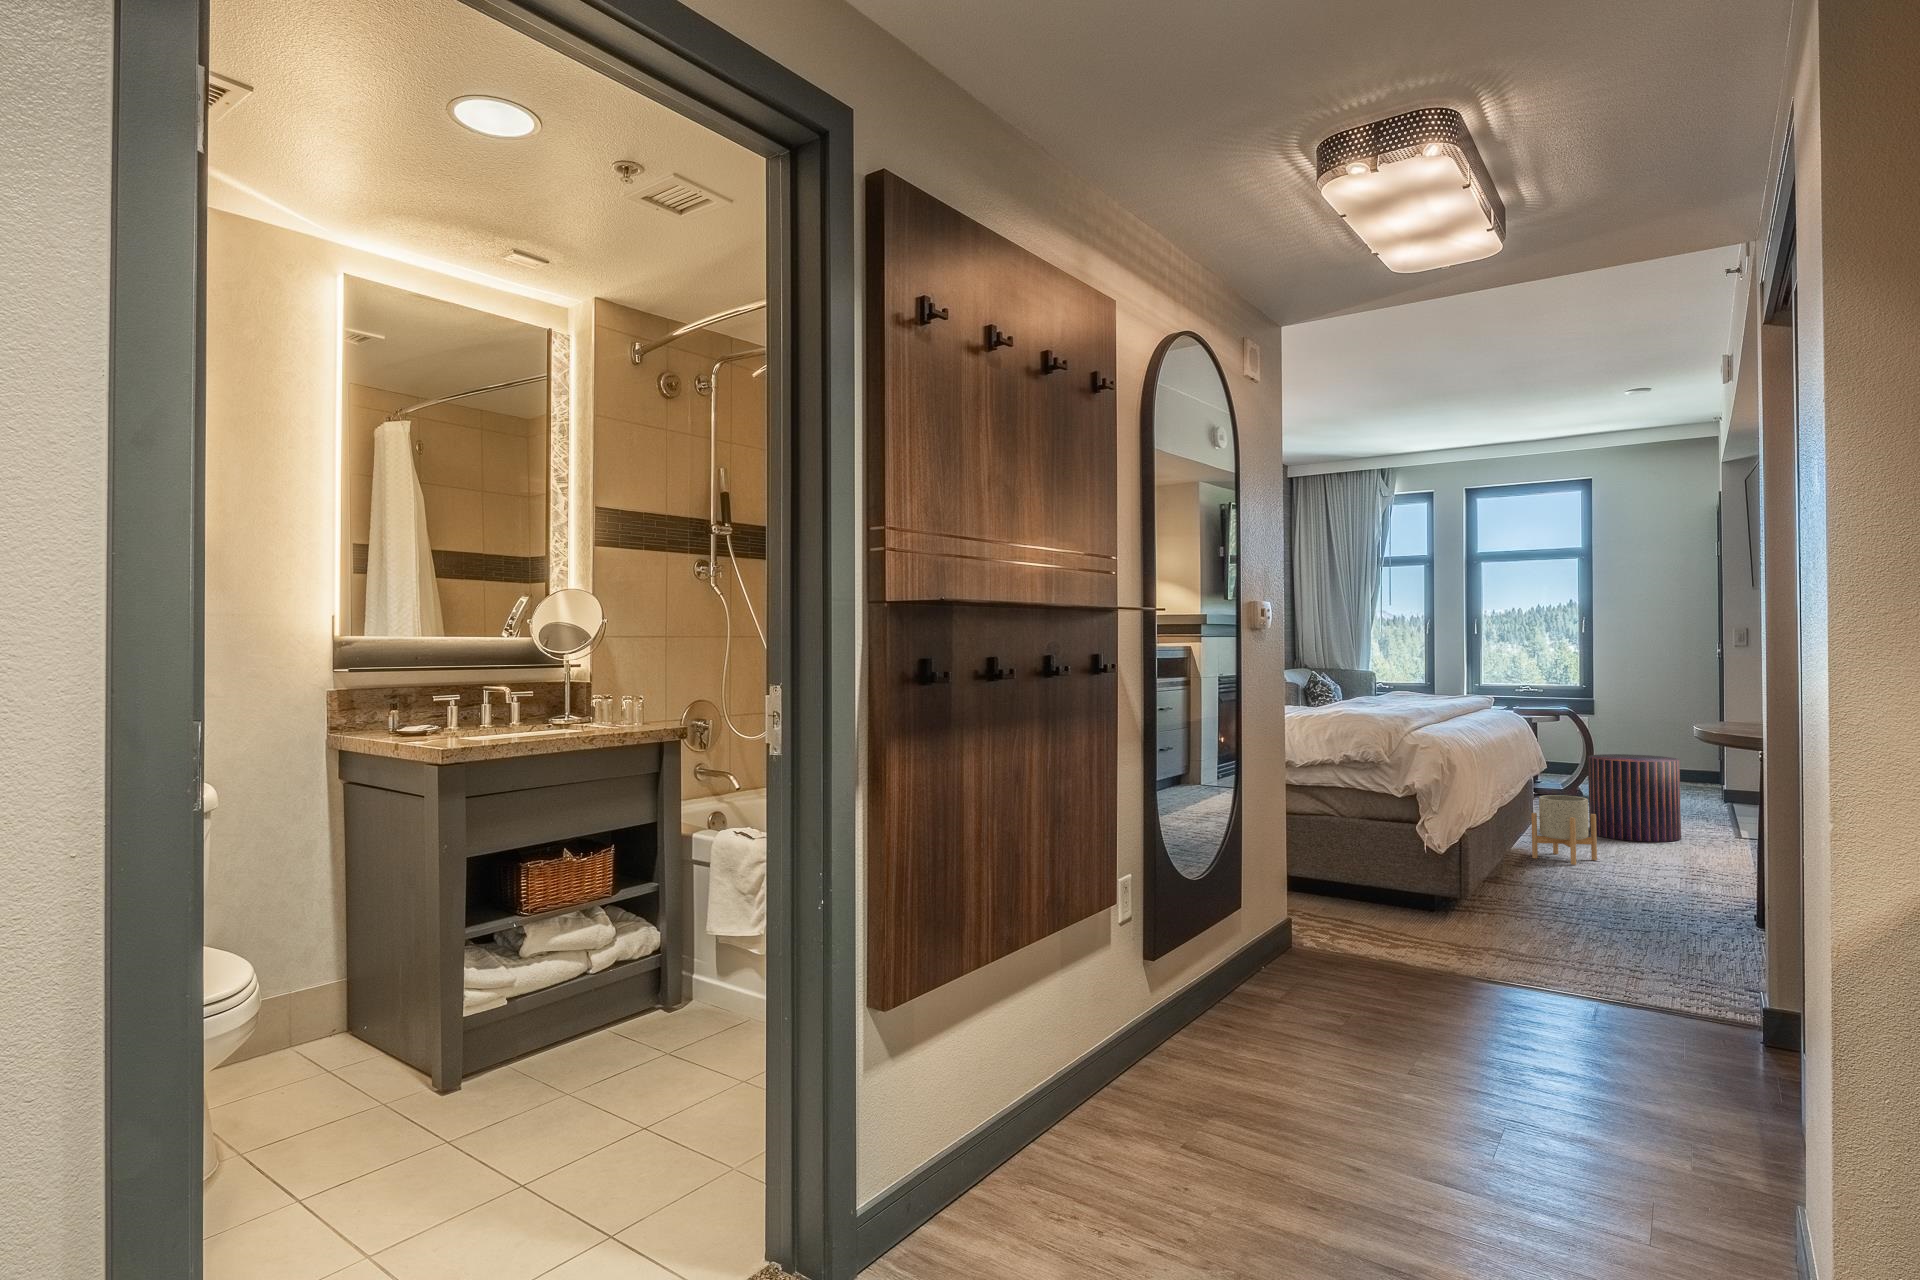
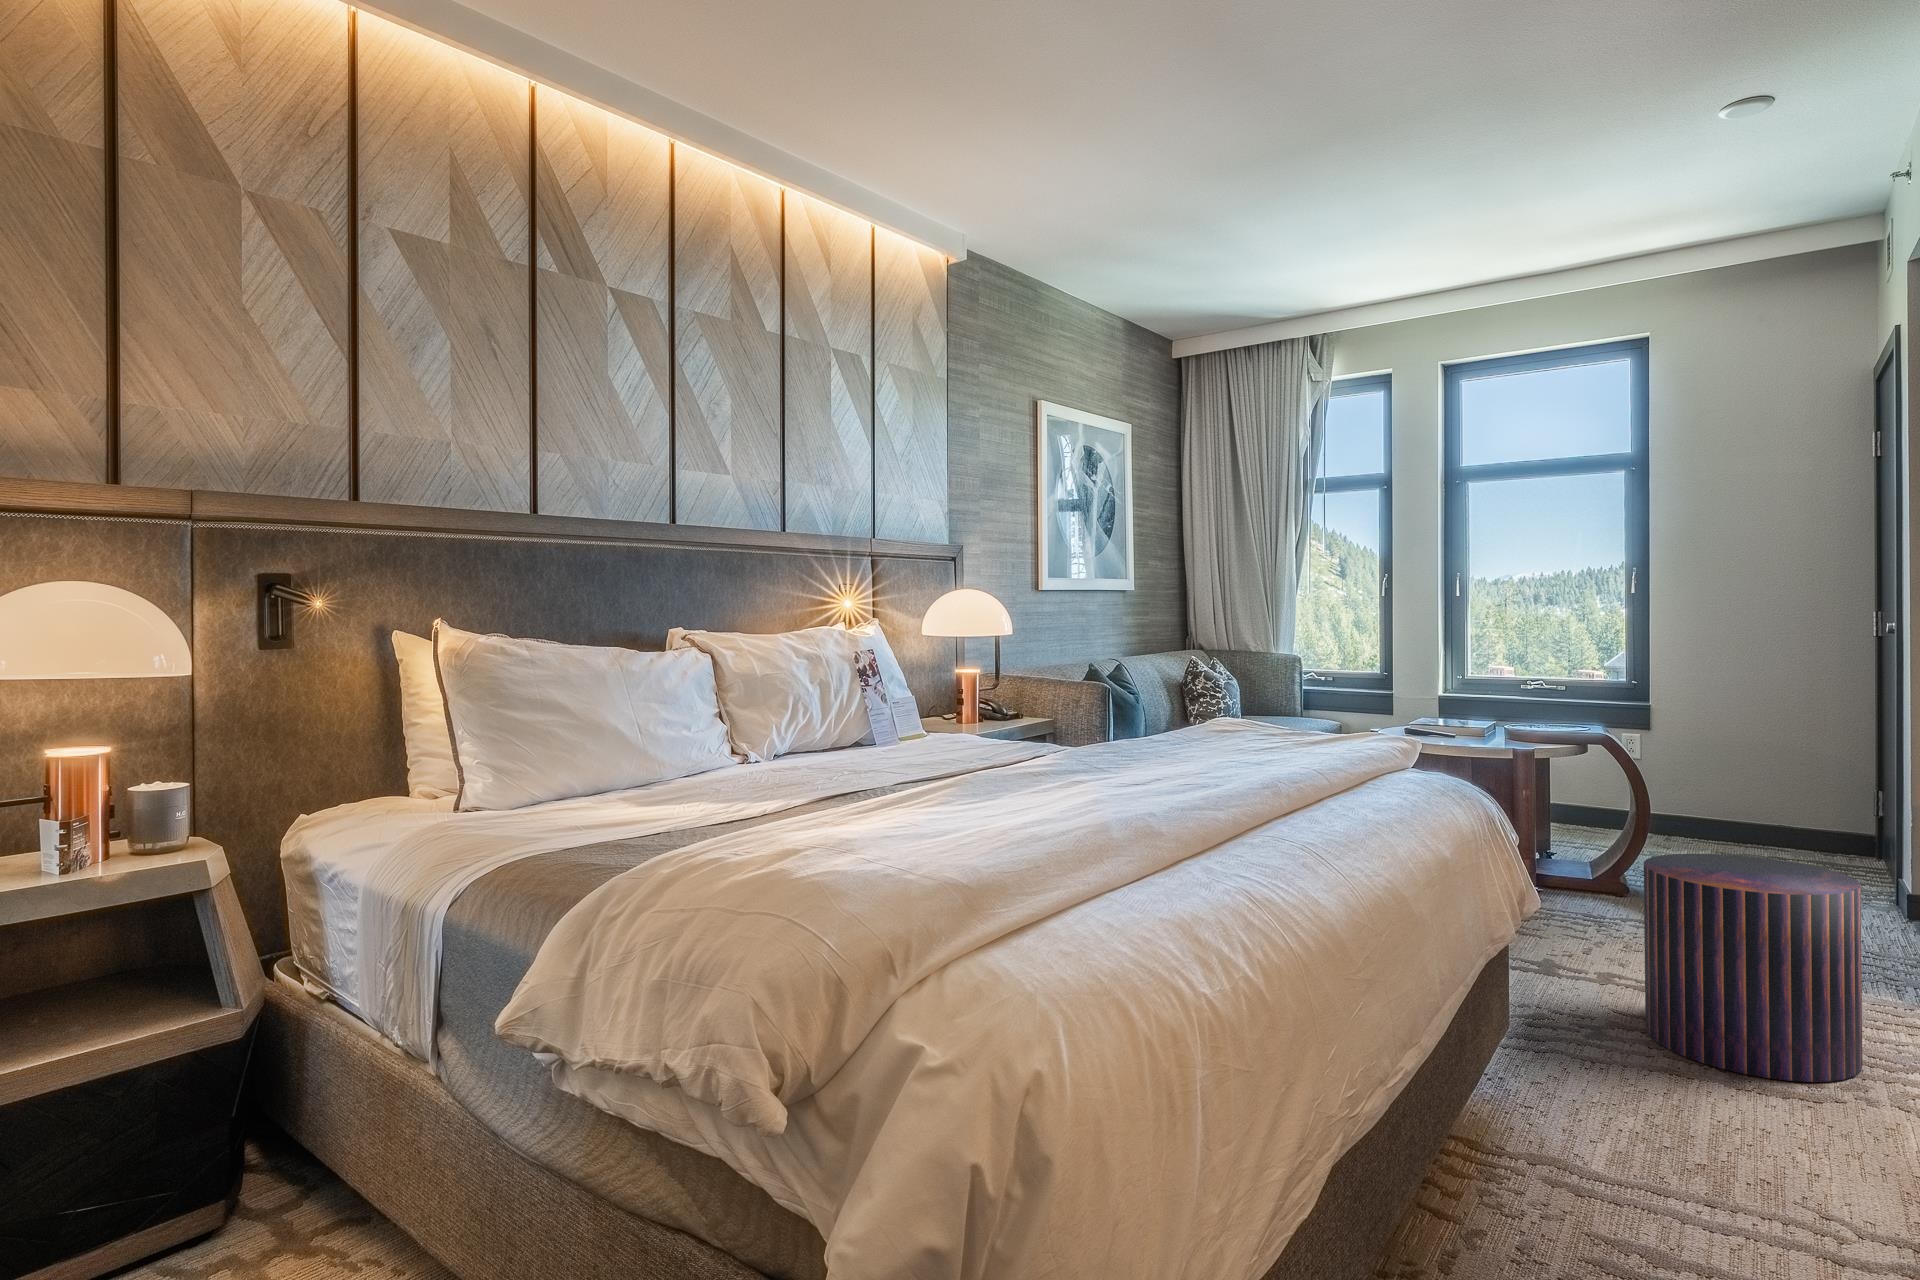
planter: present [1531,795,1597,865] -> none [1497,998,1667,1213]

